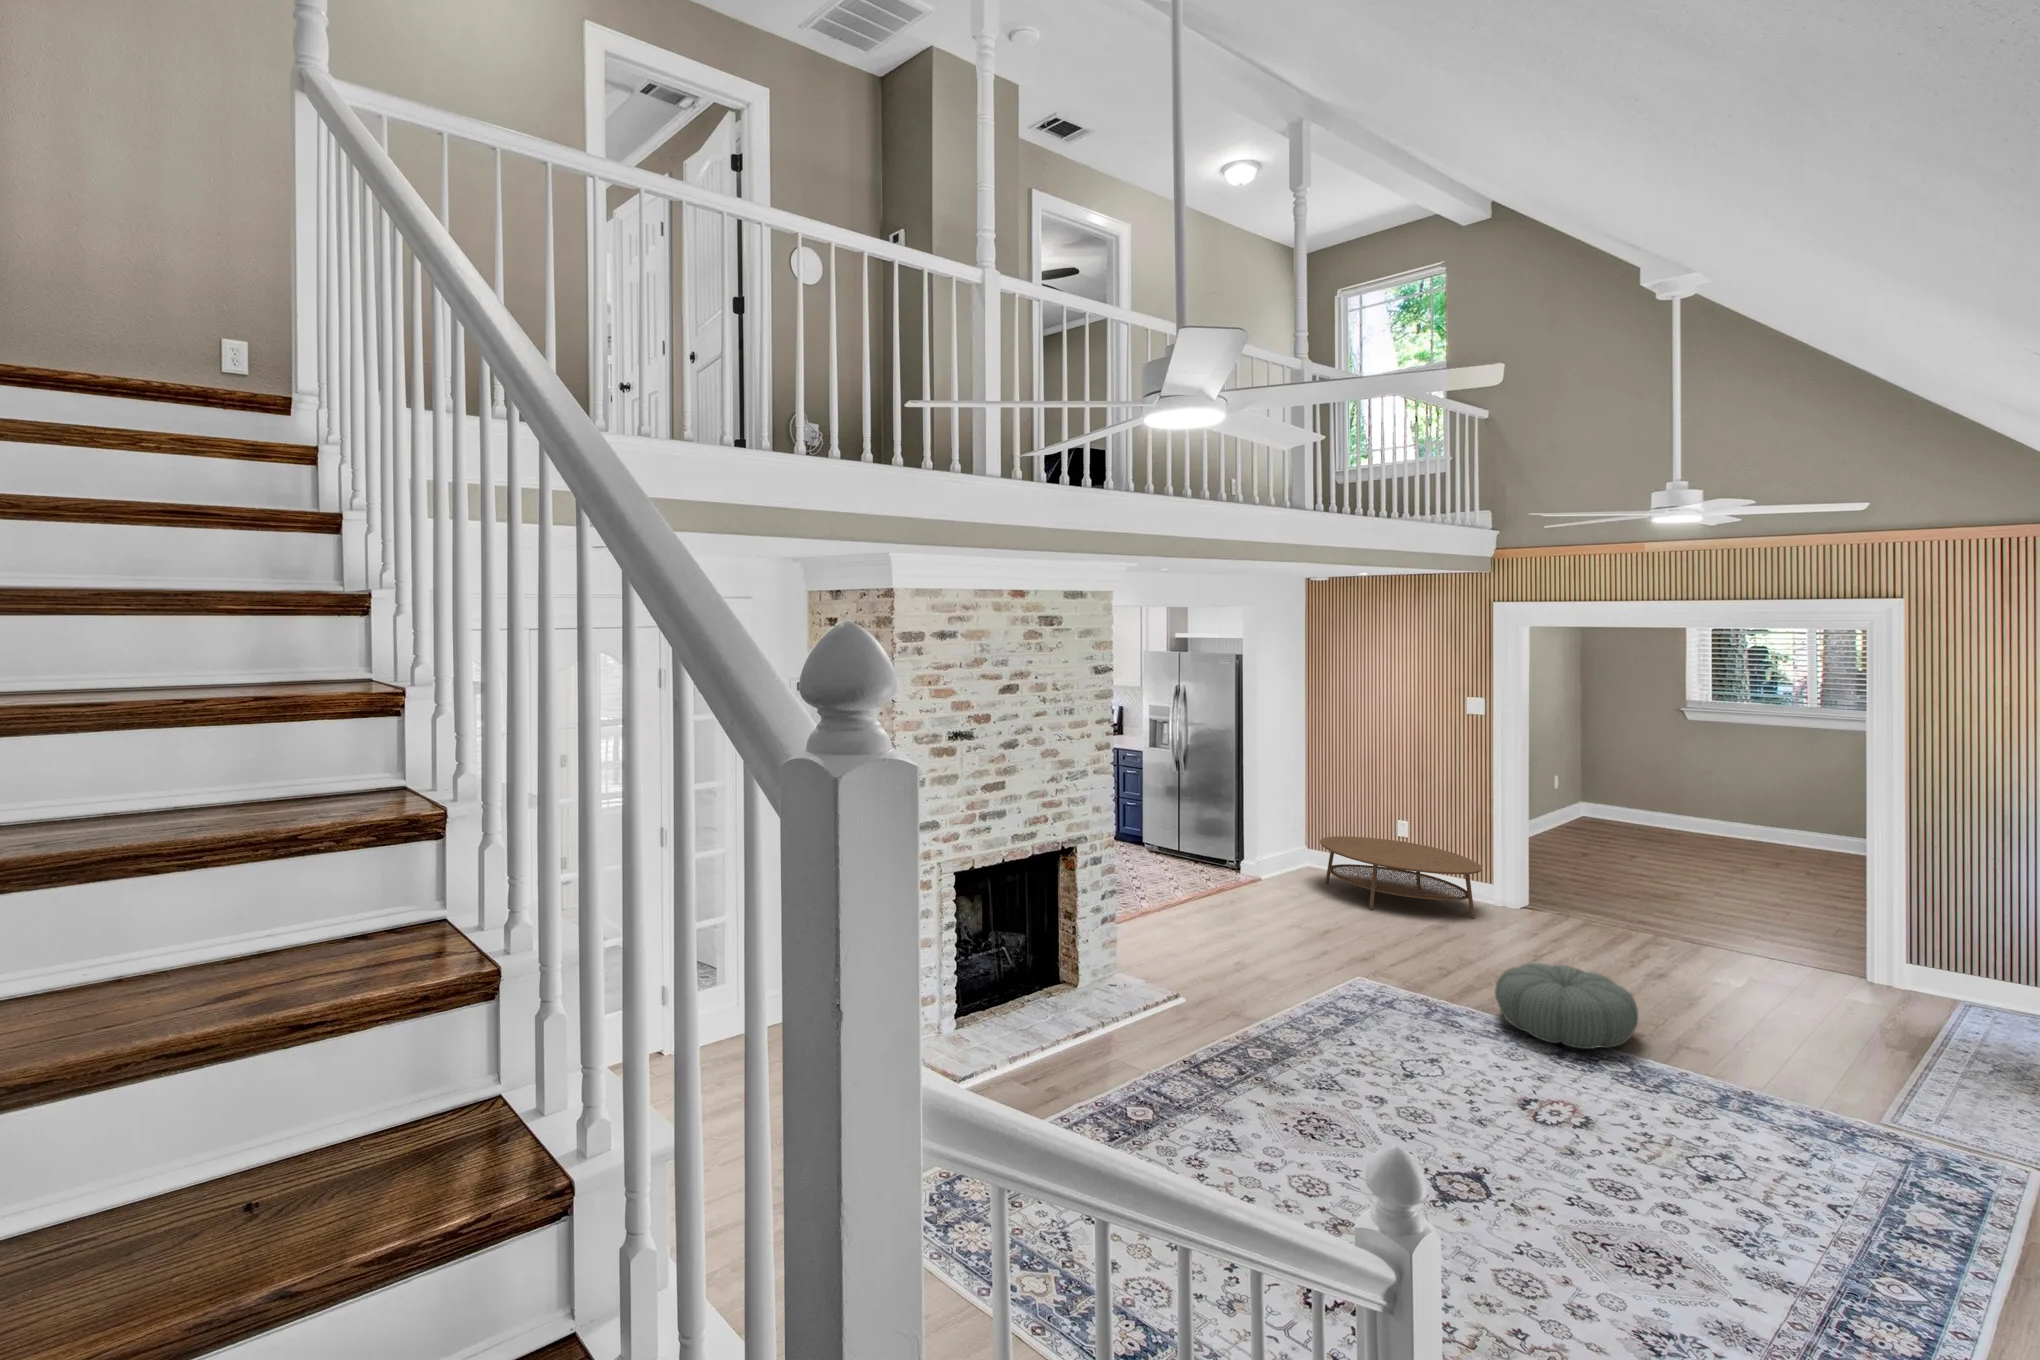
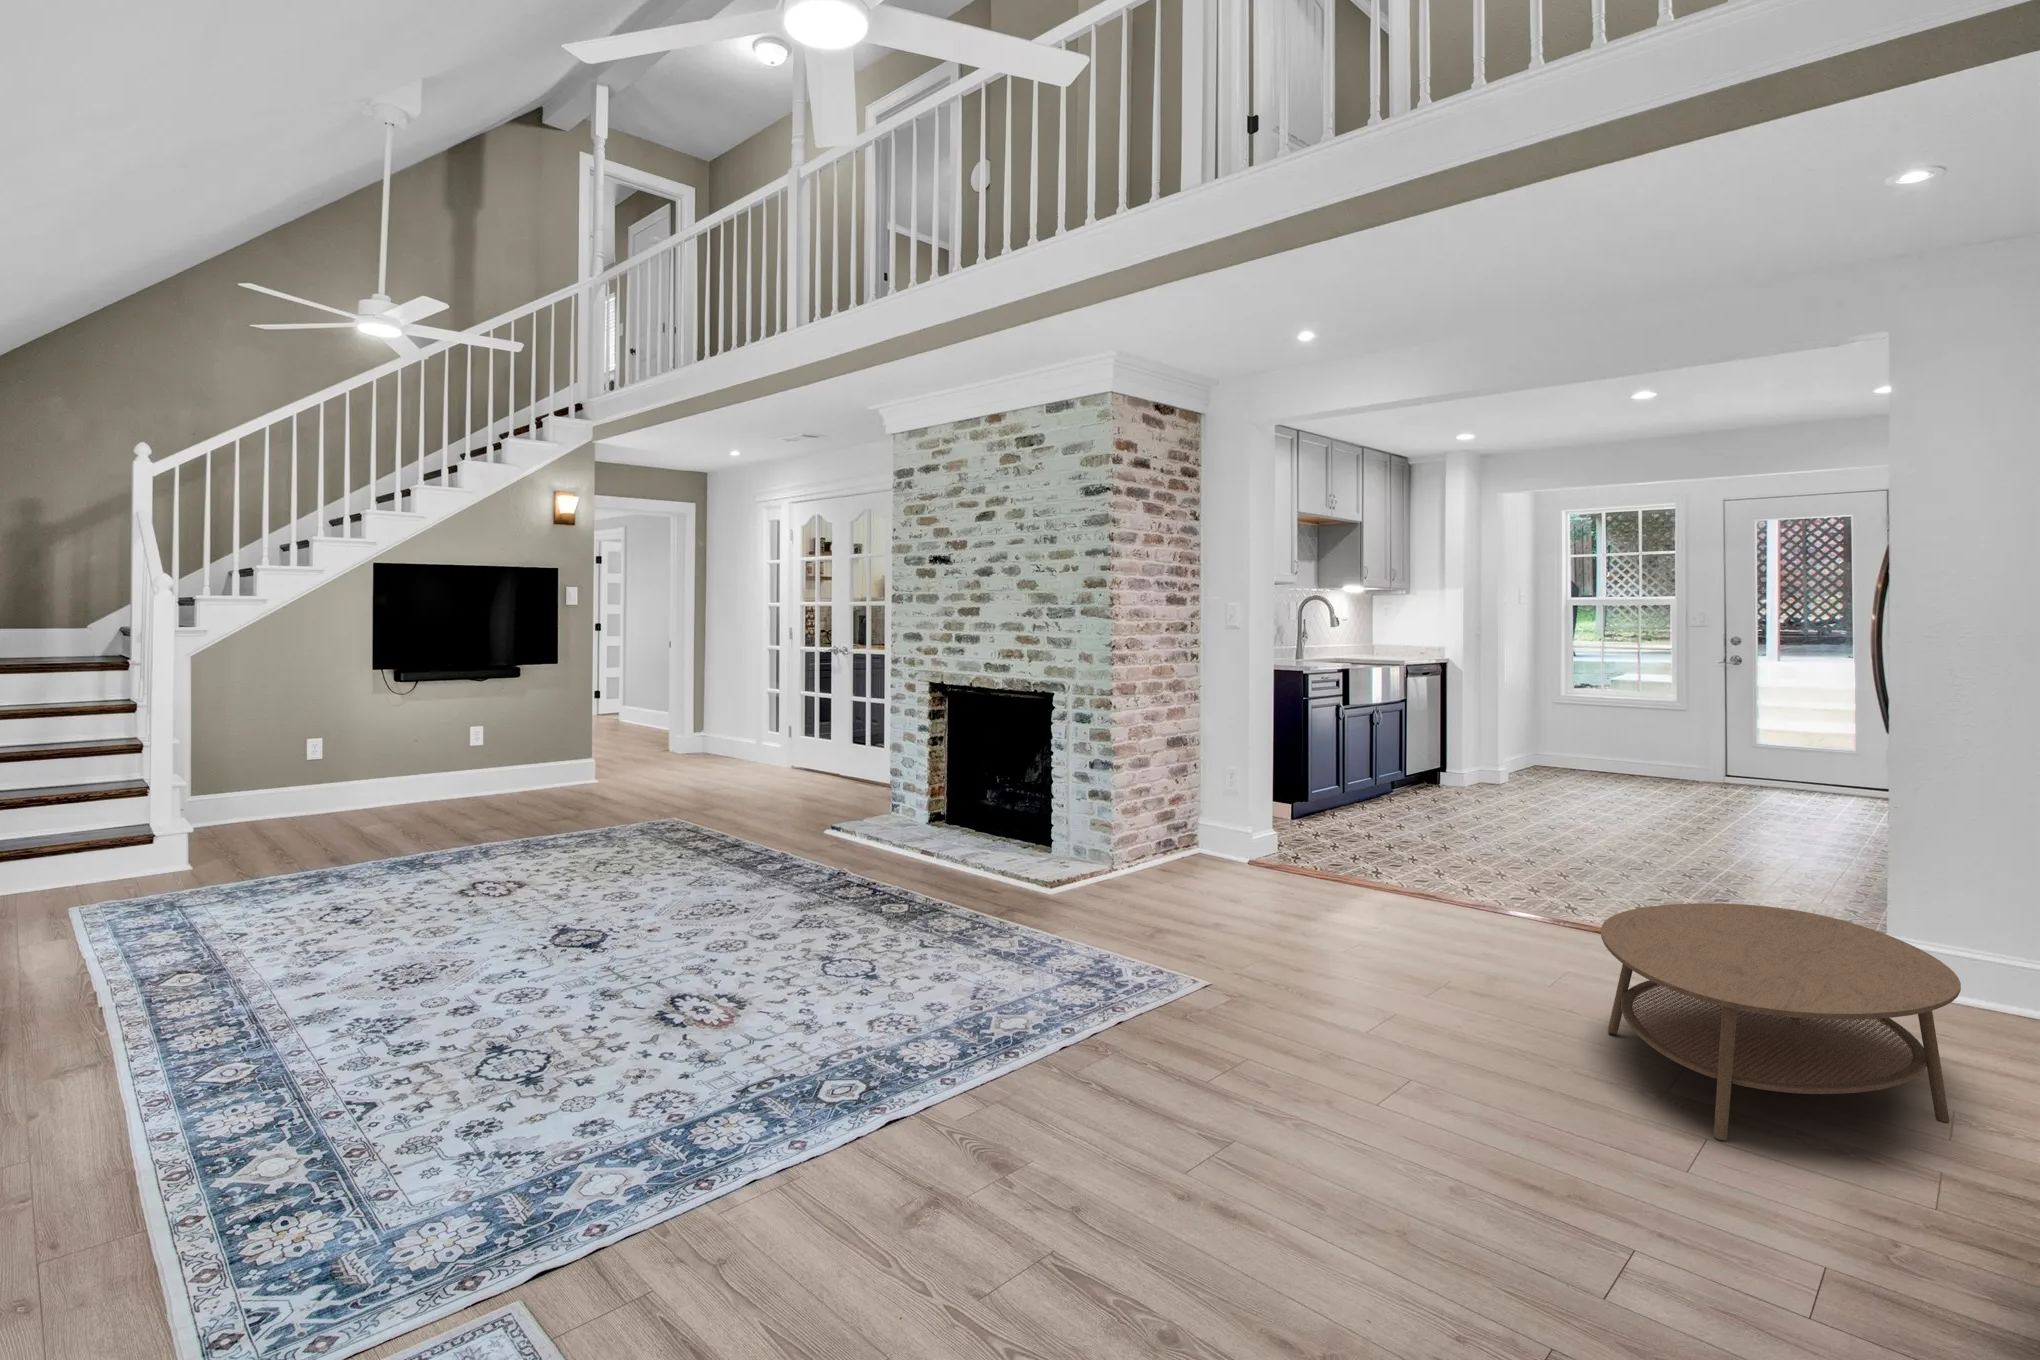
pouf: present [1495,963,1638,1049] -> none [851,942,1090,1106]

